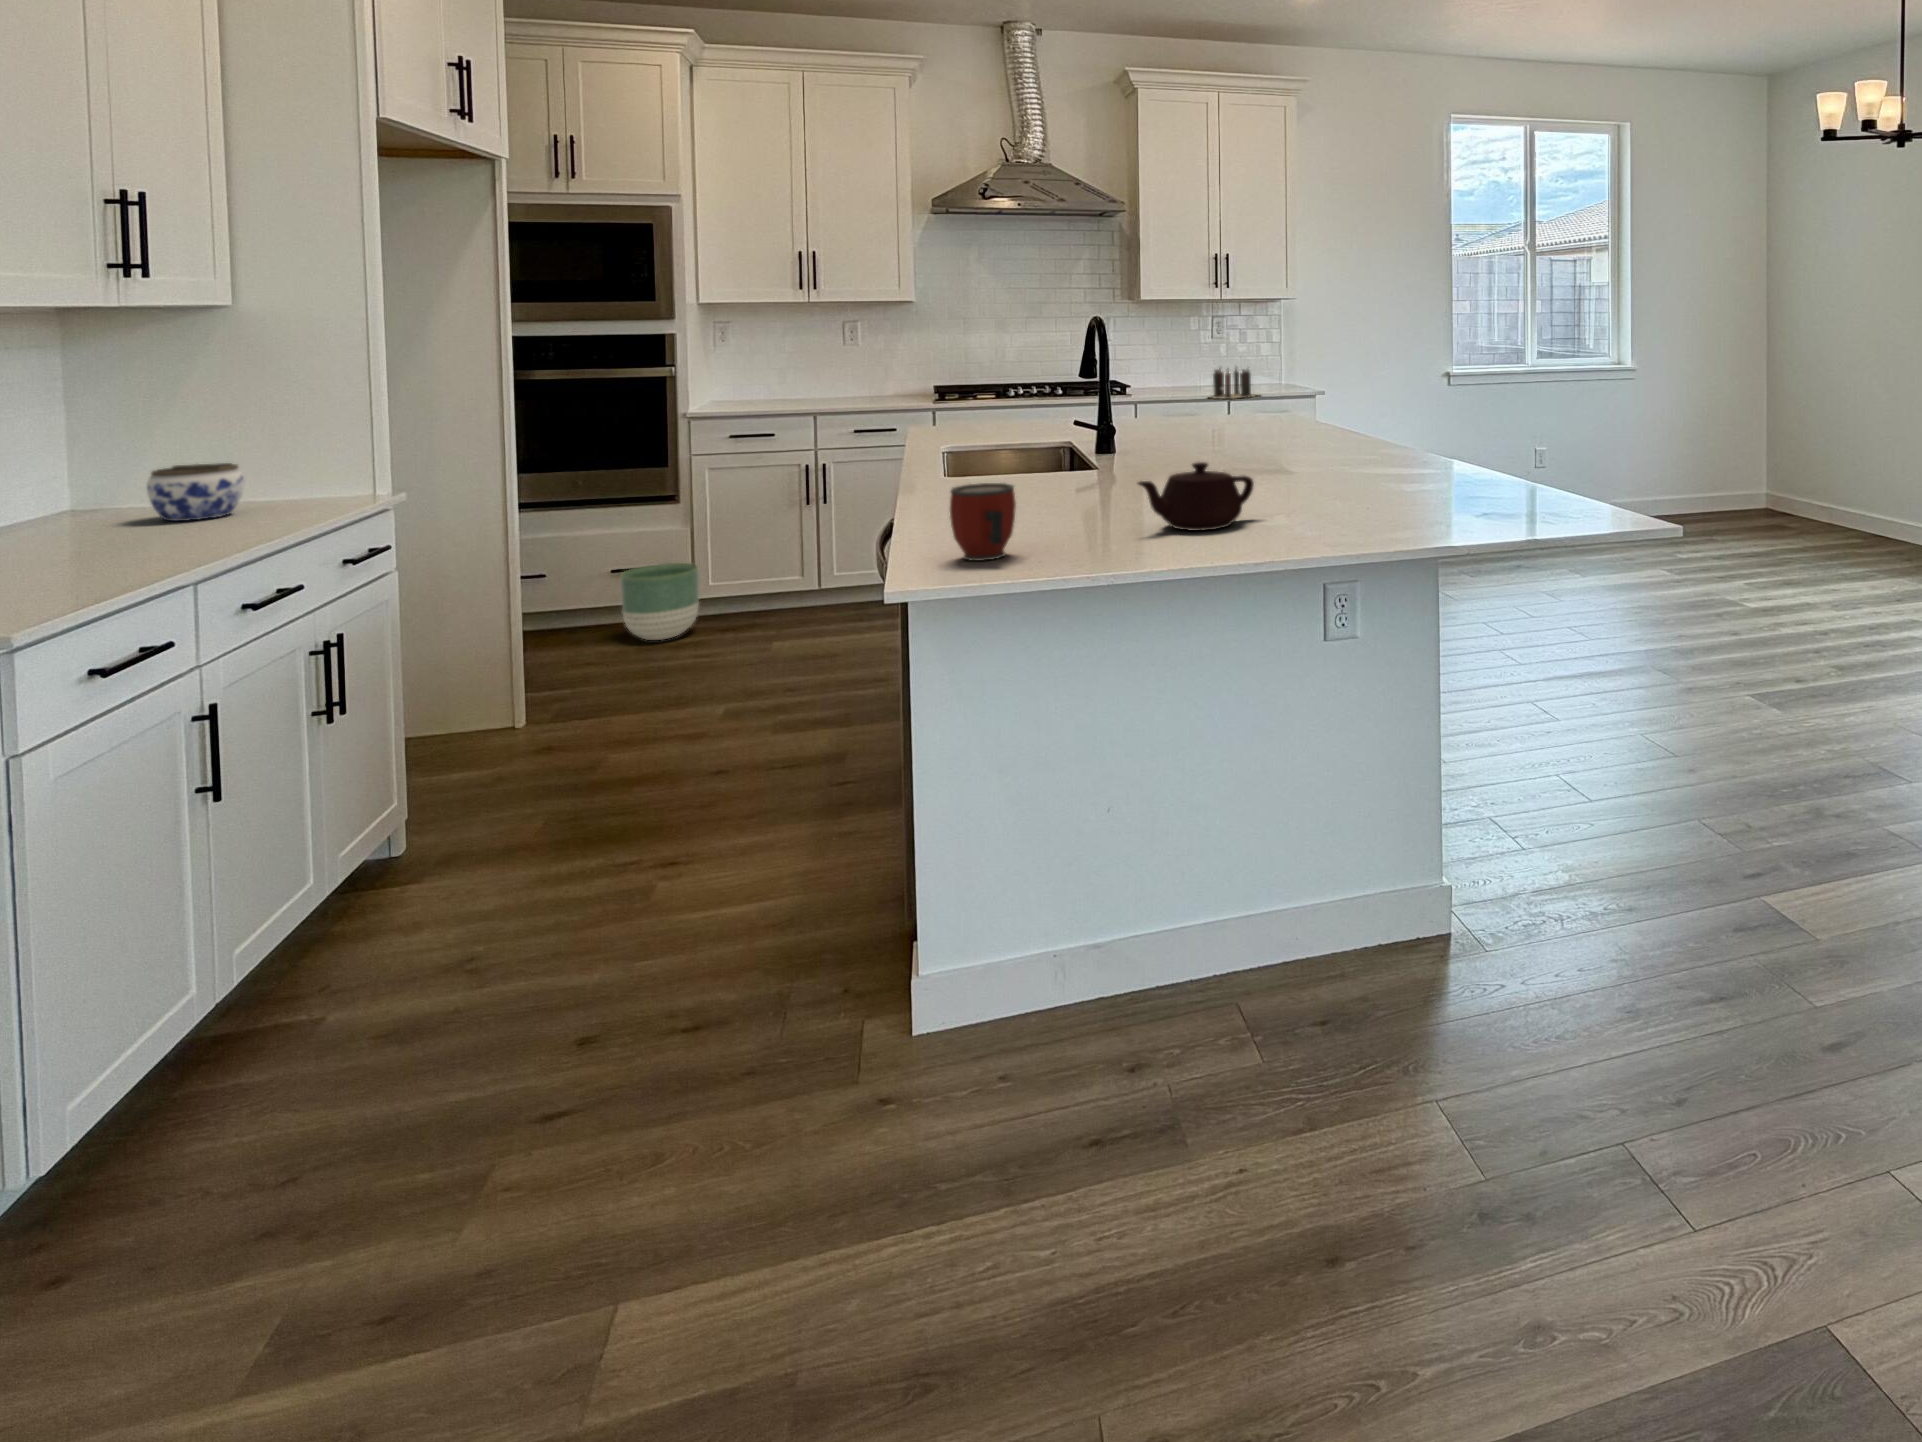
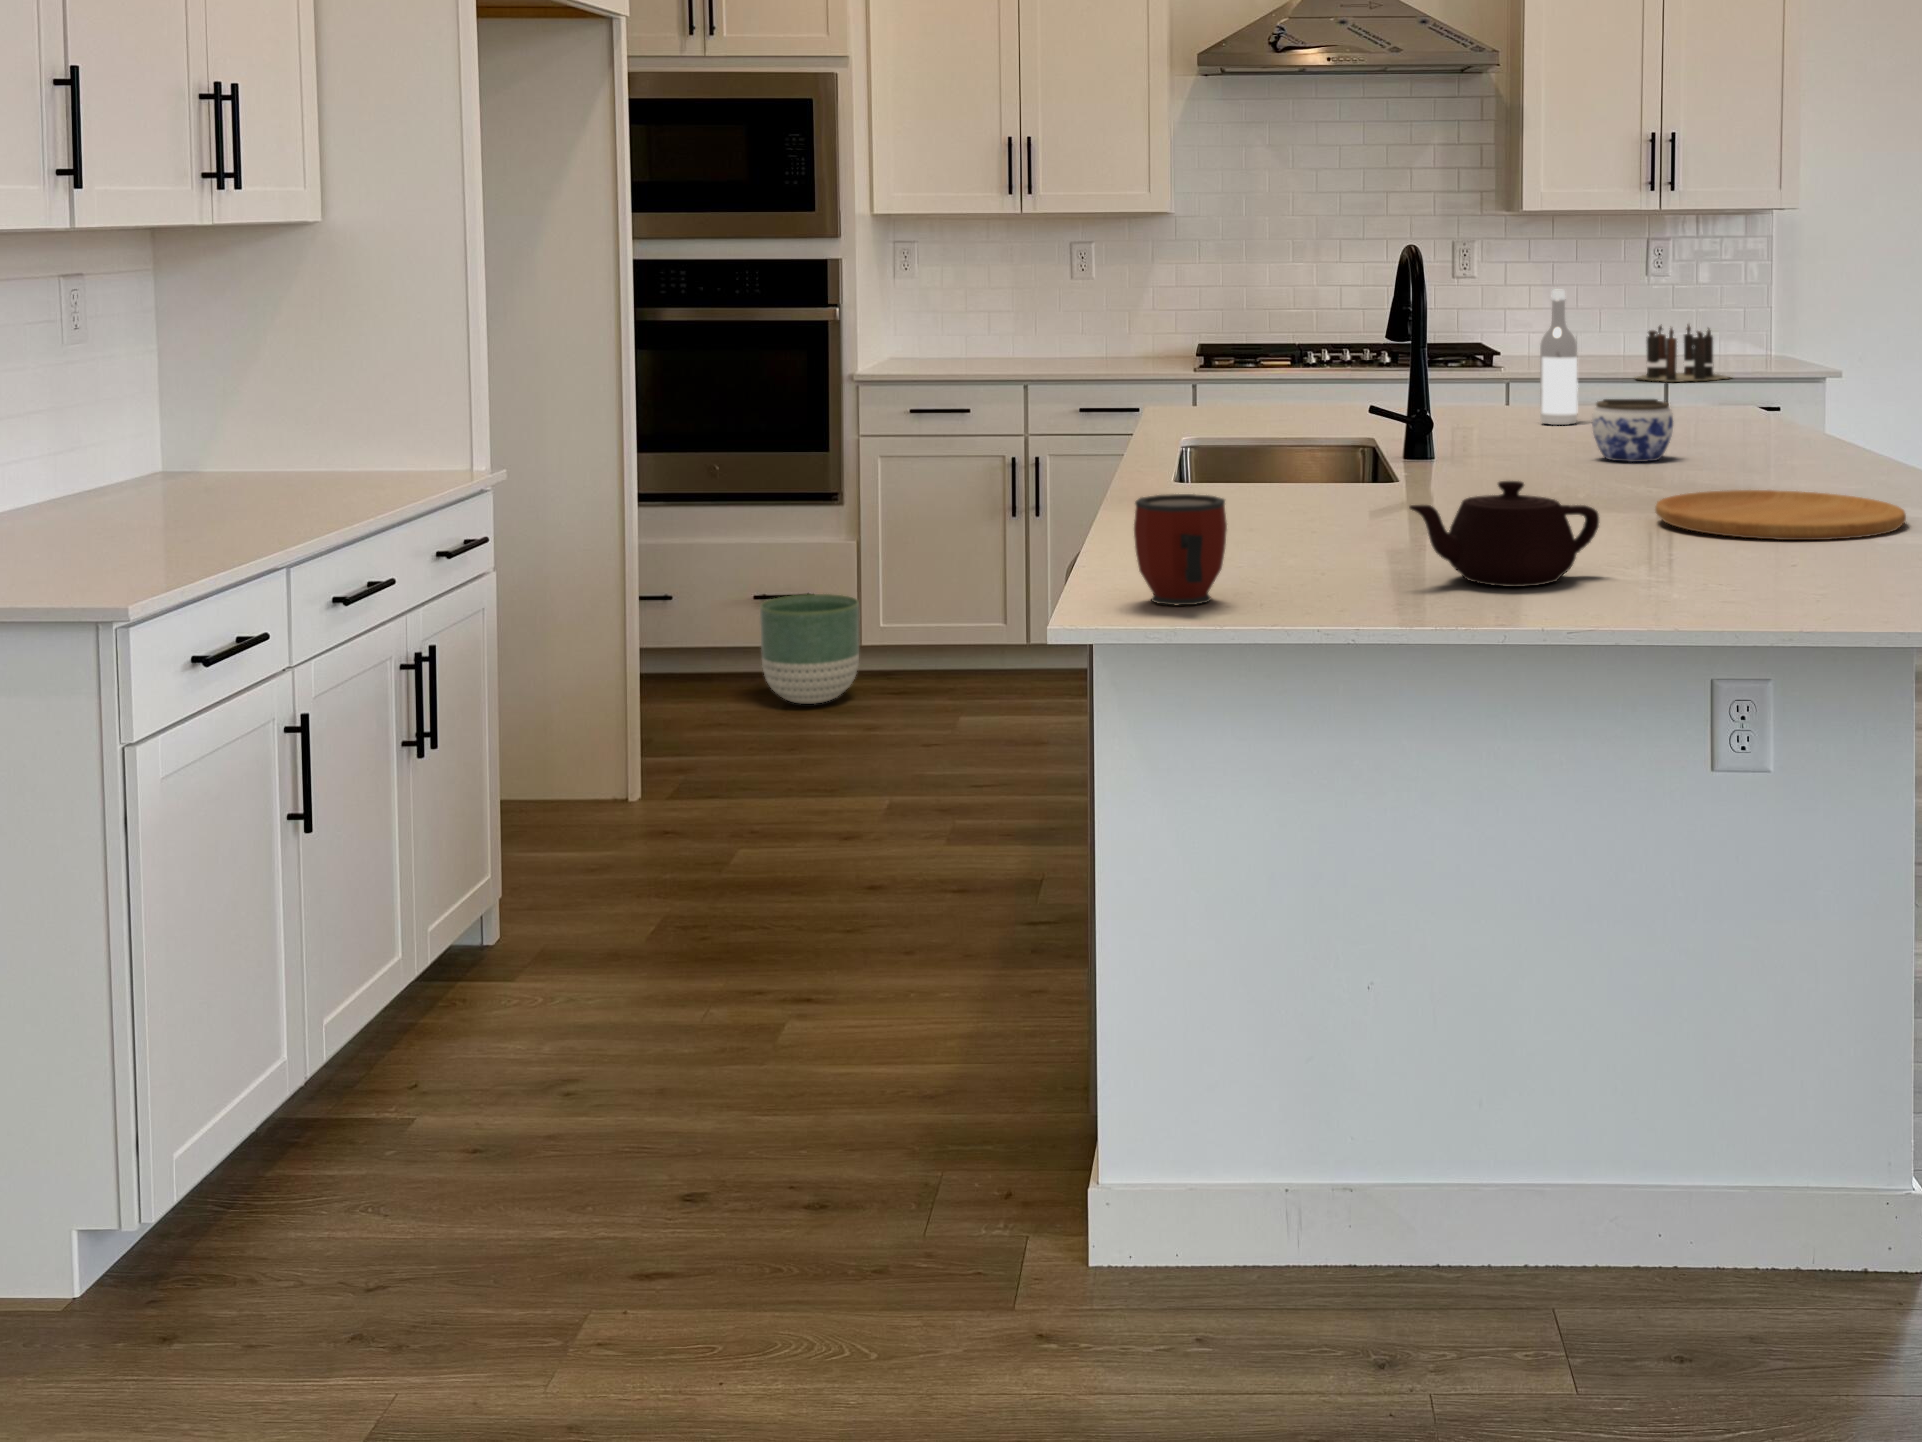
wine bottle: none [1165,345,1188,426] -> present [1540,290,1578,425]
cutting board: none [1269,460,1413,489] -> present [1655,490,1906,540]
jar: present [147,463,244,521] -> present [1592,399,1673,462]

